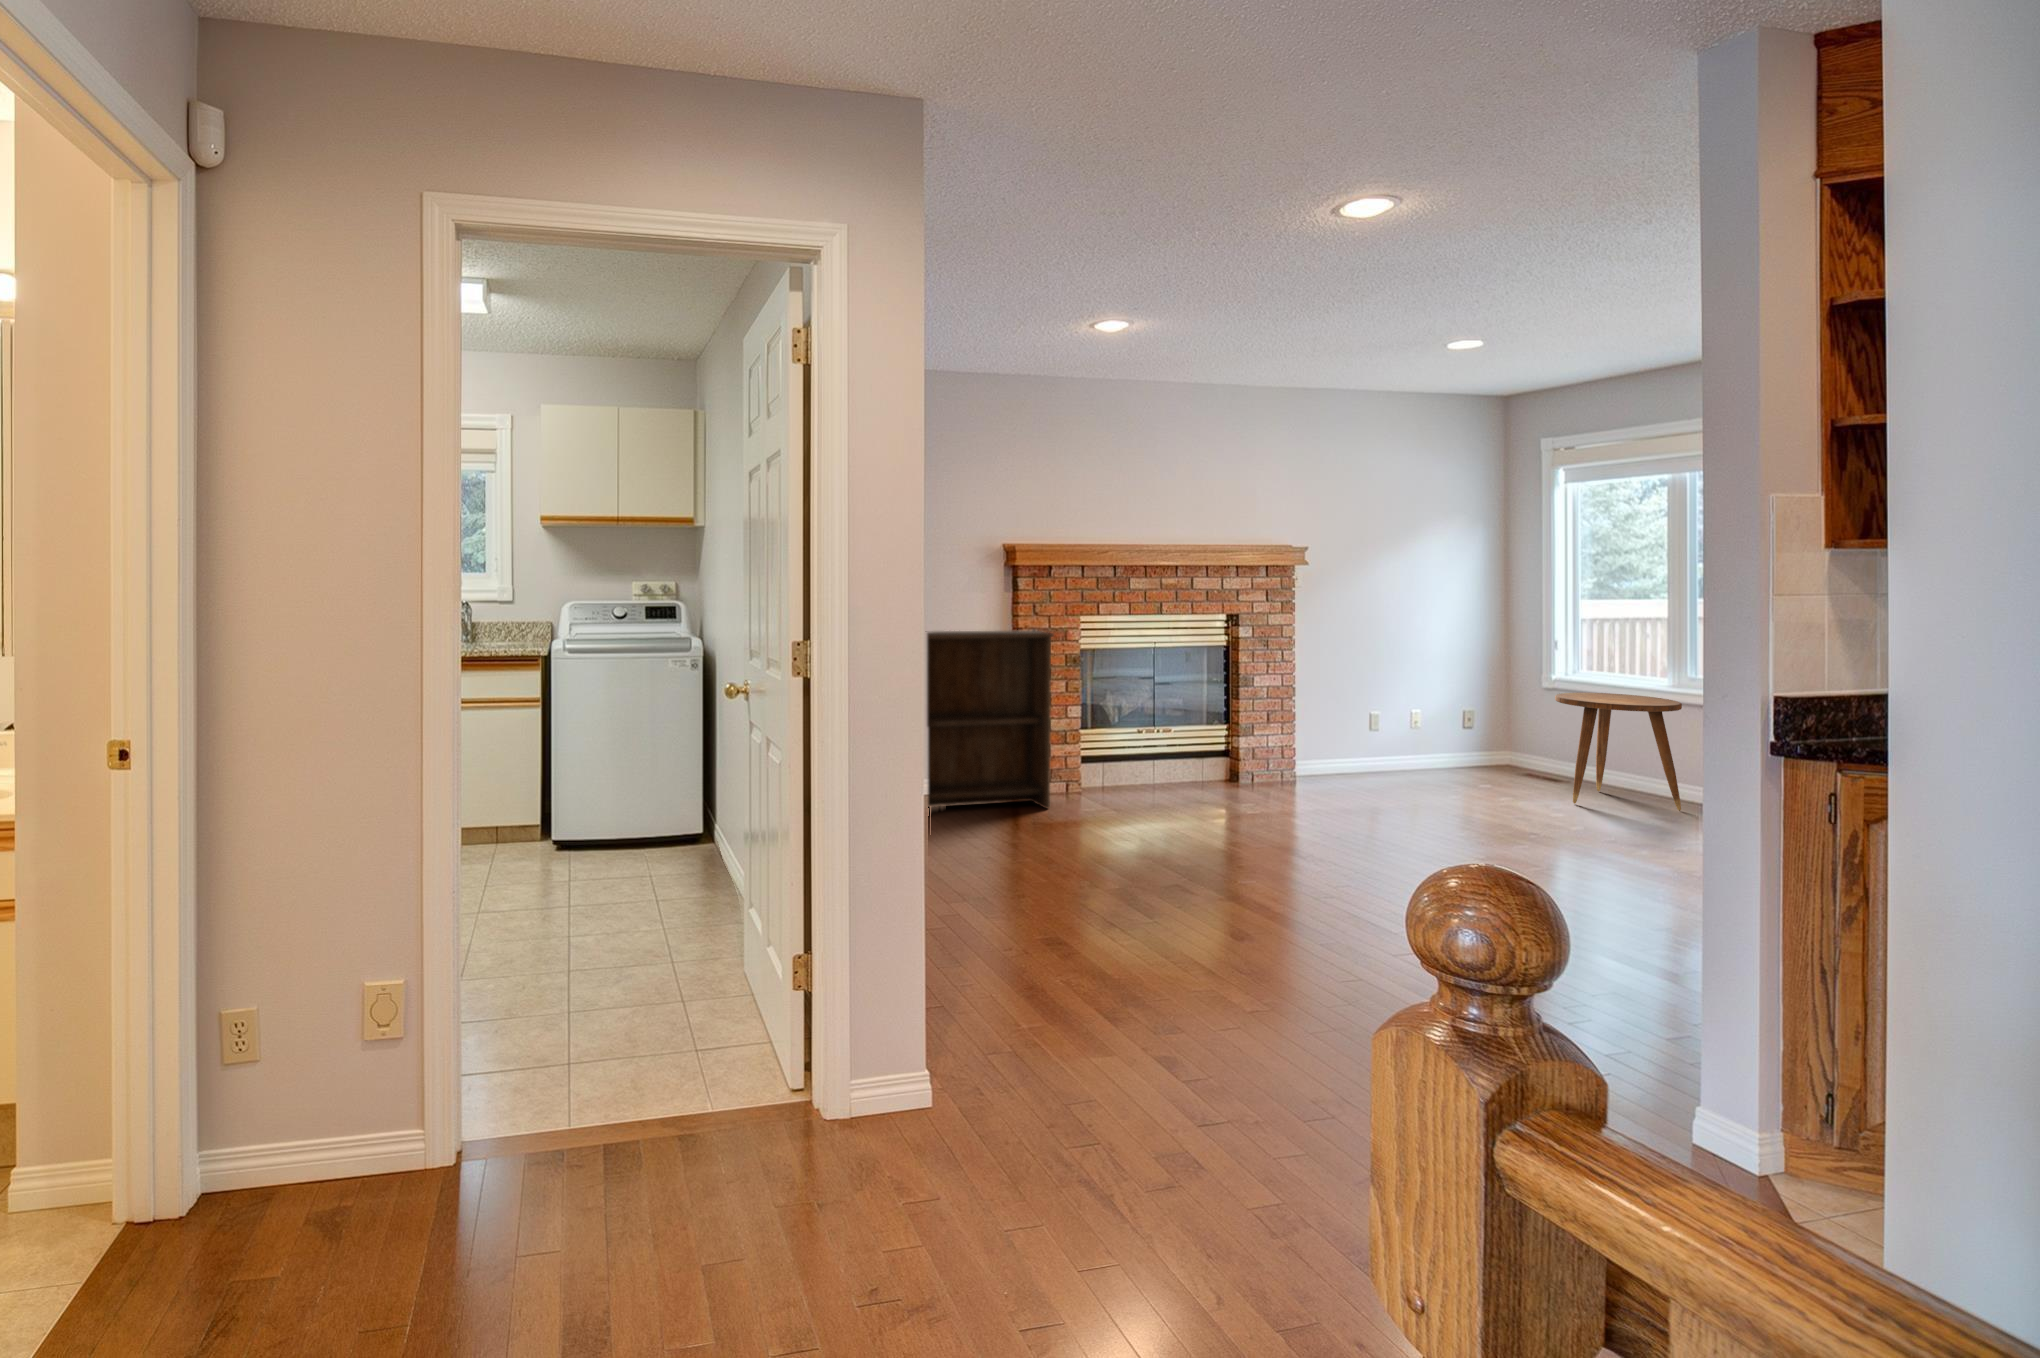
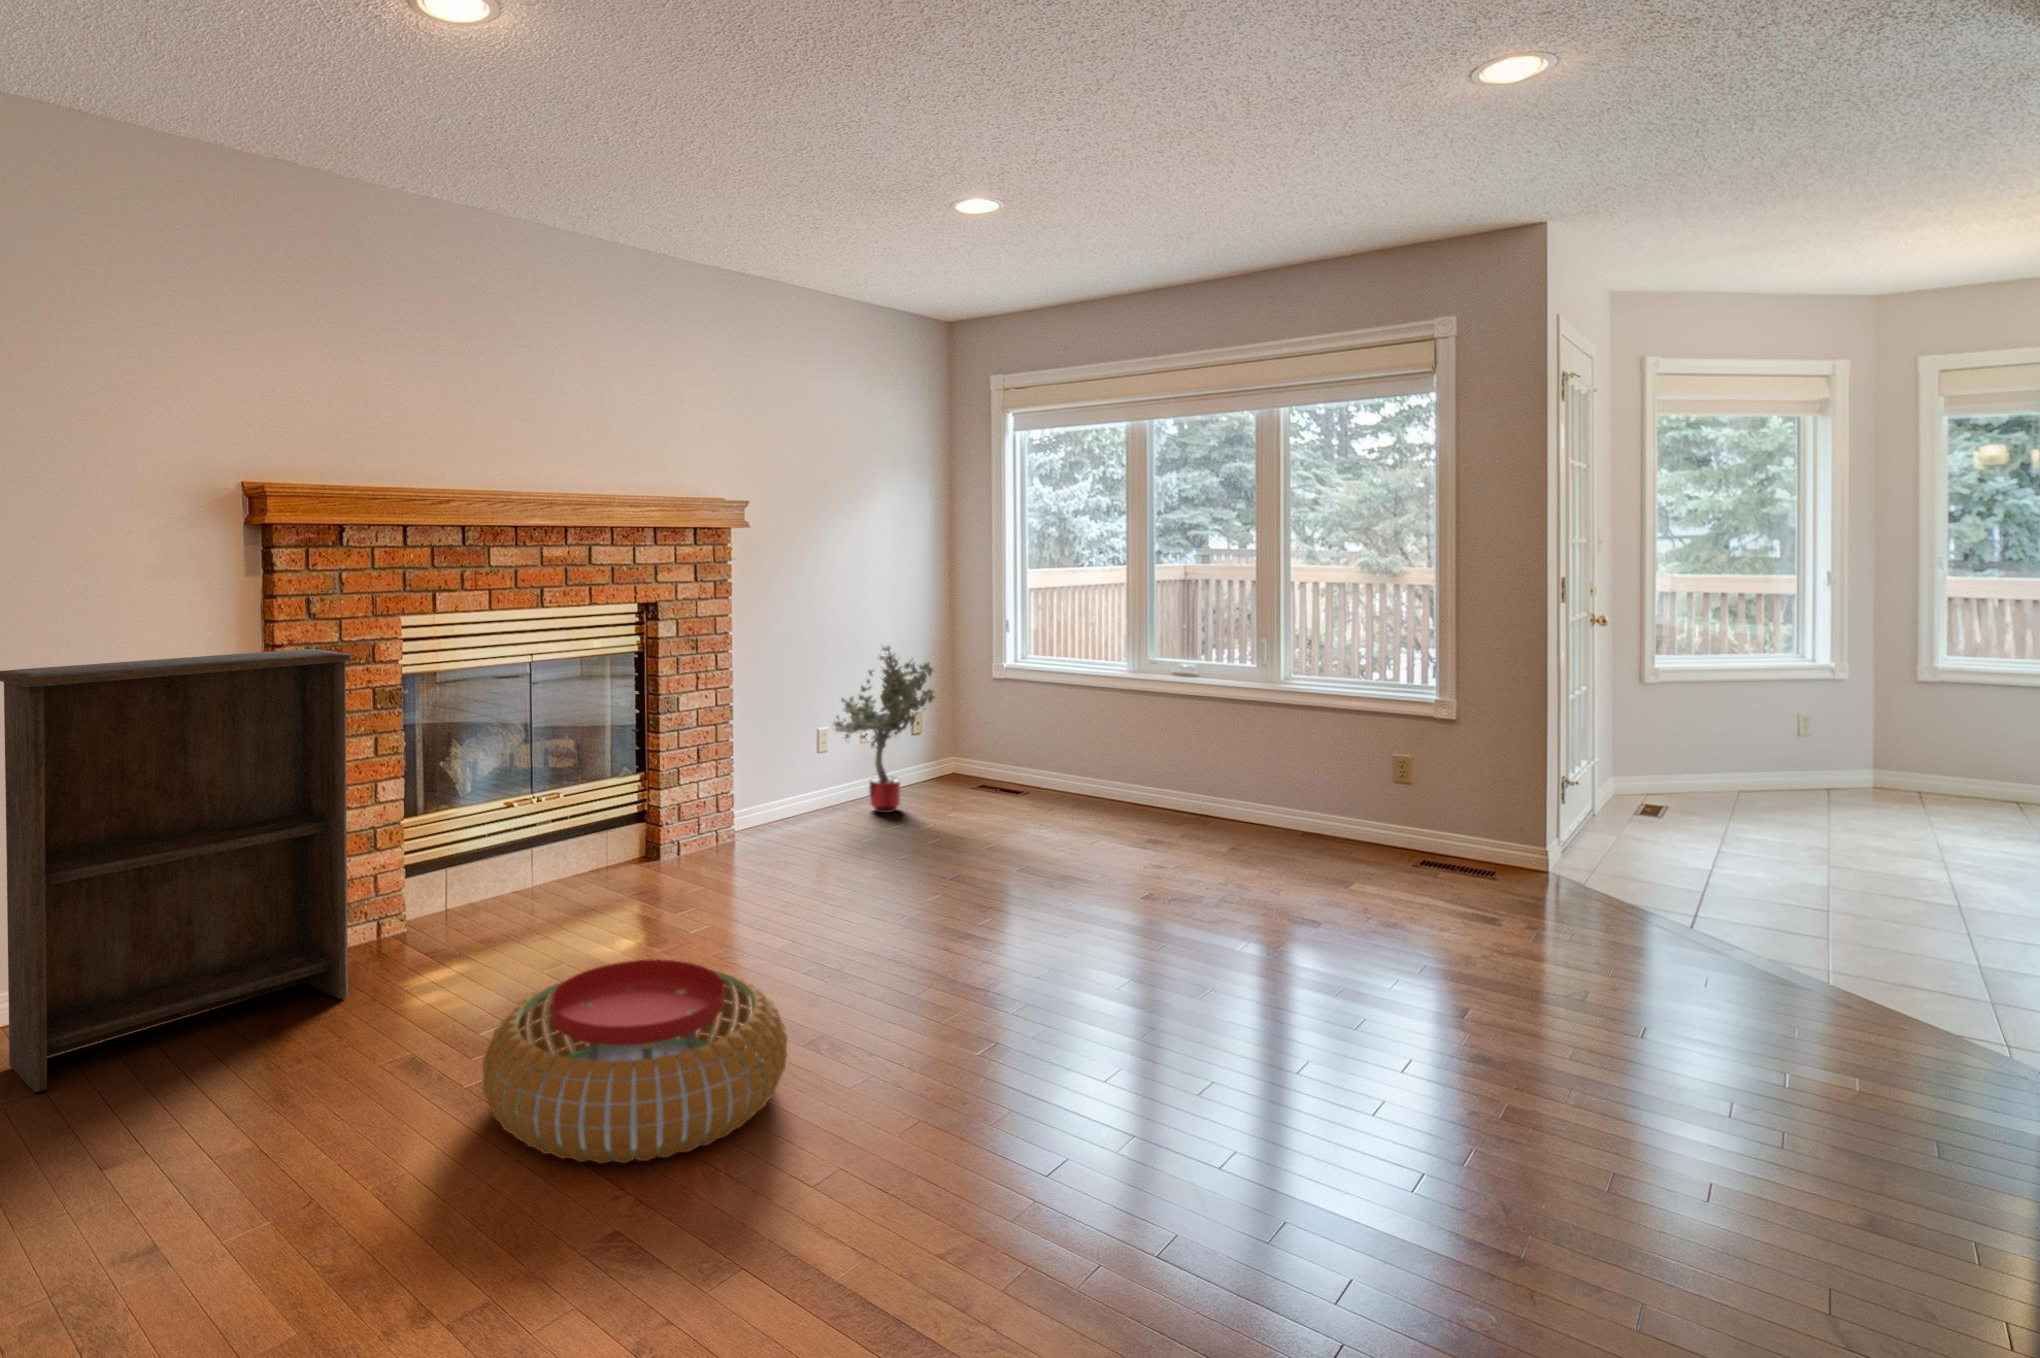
potted tree: none [1376,653,1473,779] -> present [834,646,935,813]
side table: present [1555,693,1682,811] -> none [1032,682,1159,826]
pouf: none [1108,799,1267,881] -> present [483,960,787,1164]

